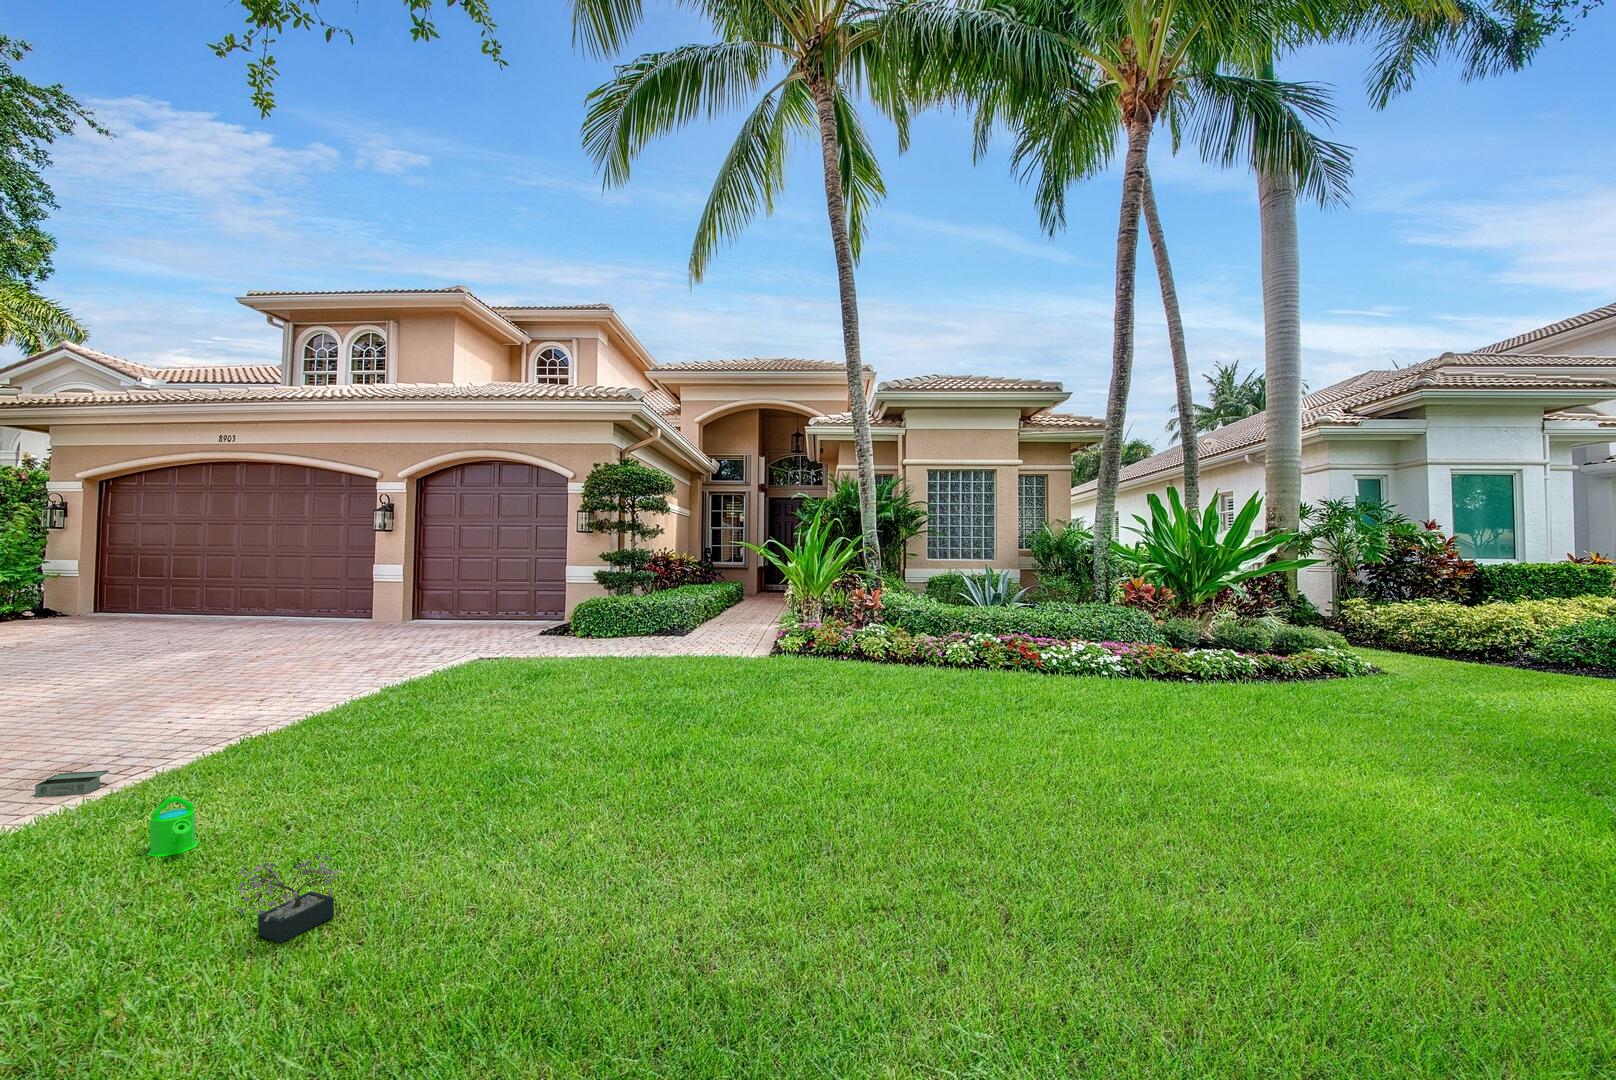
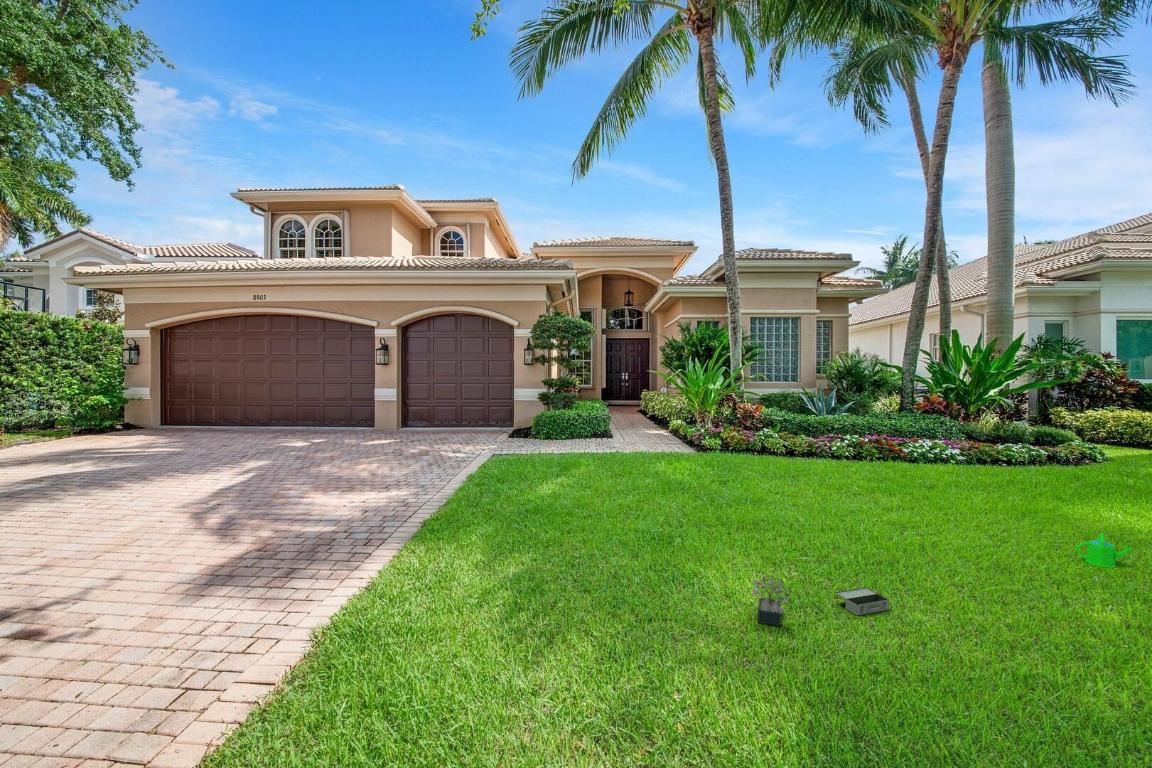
toolbox: present [35,770,109,797] -> present [836,587,889,615]
watering can: present [147,796,199,857] -> present [1075,533,1133,568]

